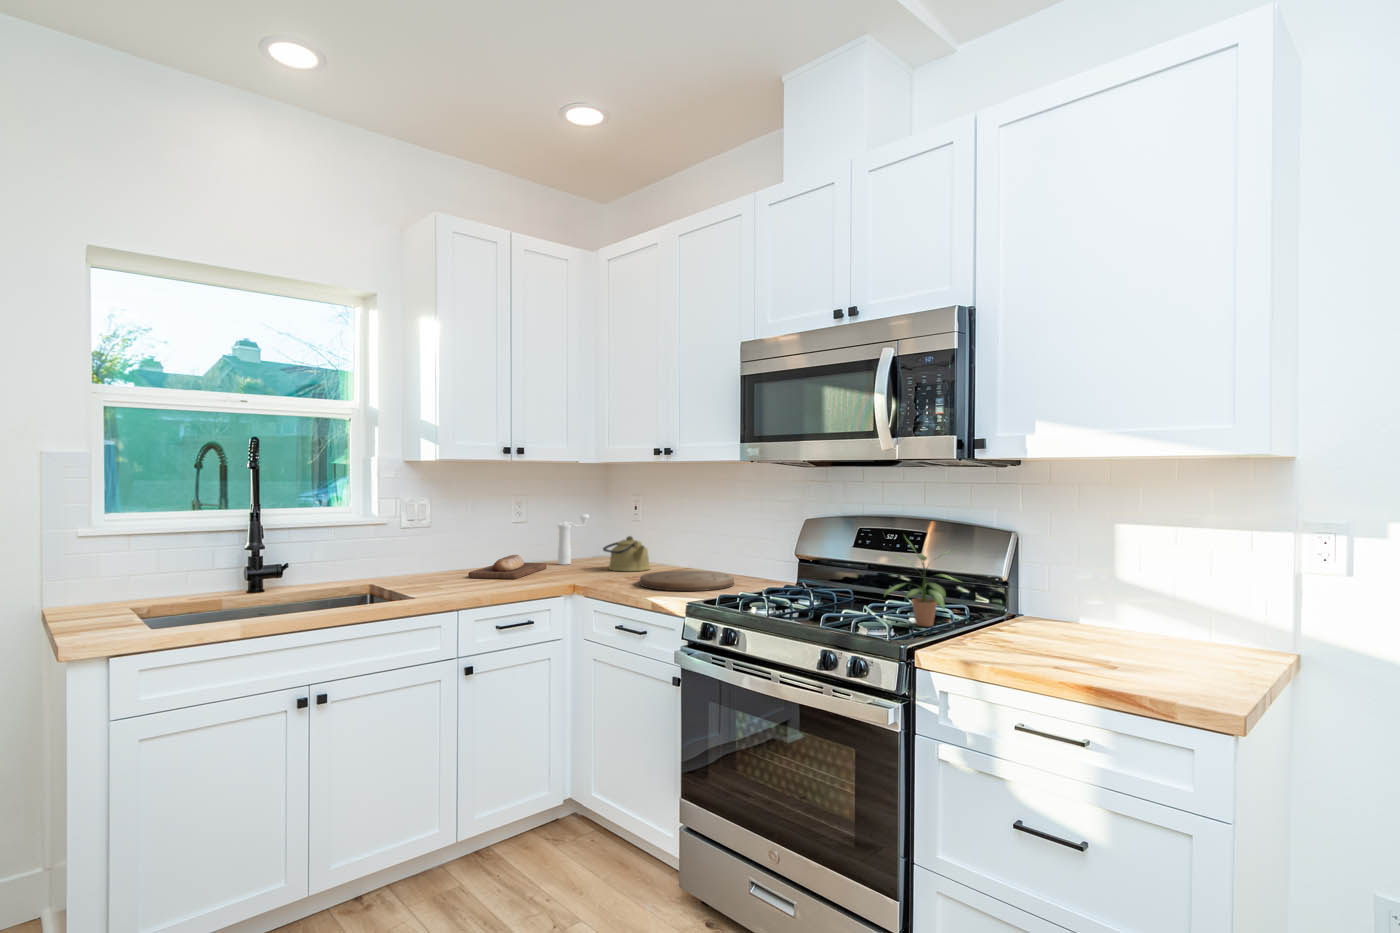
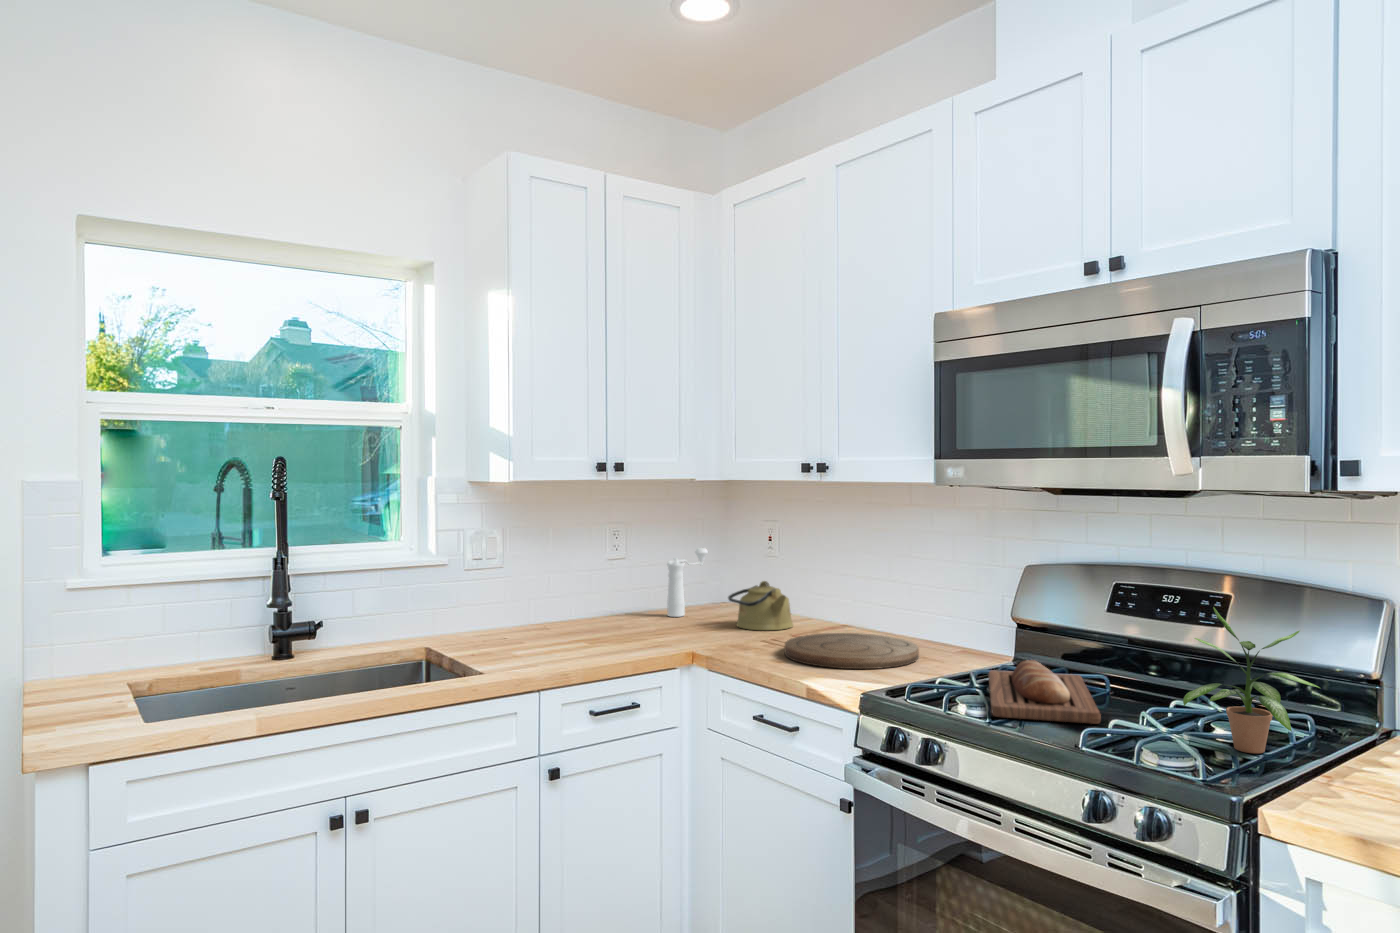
bread loaf: present [468,555,547,579] -> present [988,660,1101,724]

